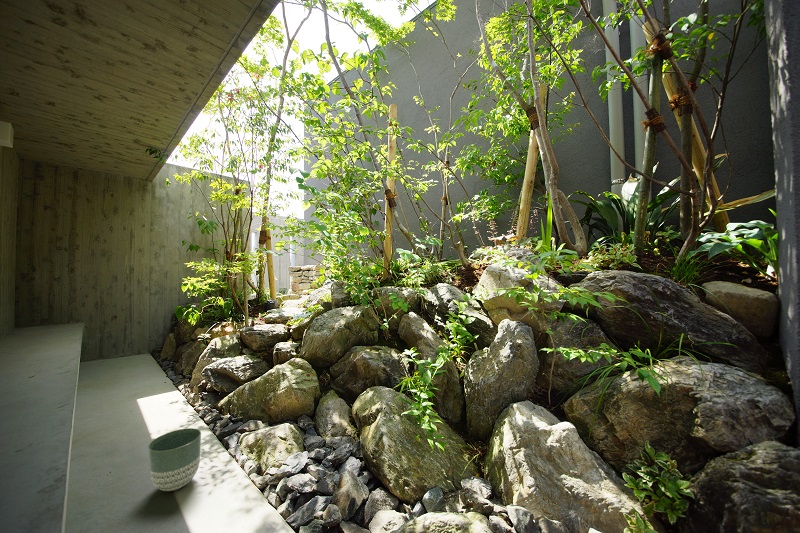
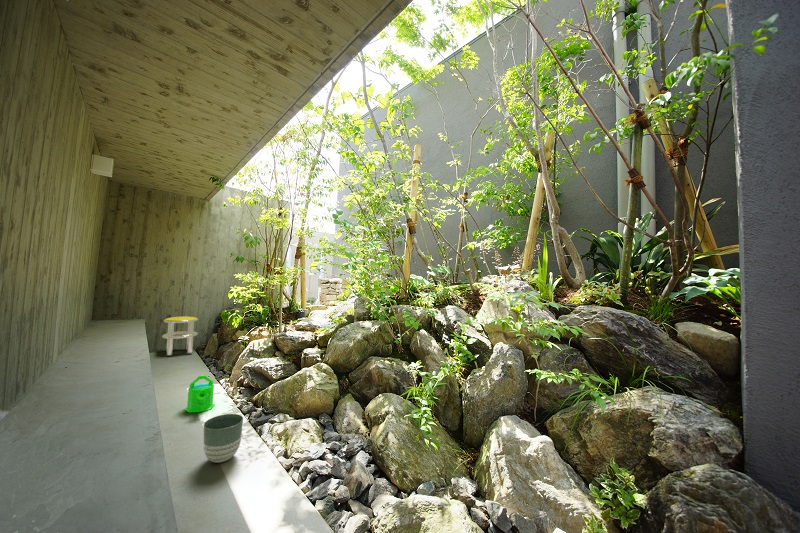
stool: none [106,316,151,363] -> present [162,316,198,356]
watering can: none [132,383,170,429] -> present [185,375,214,413]

